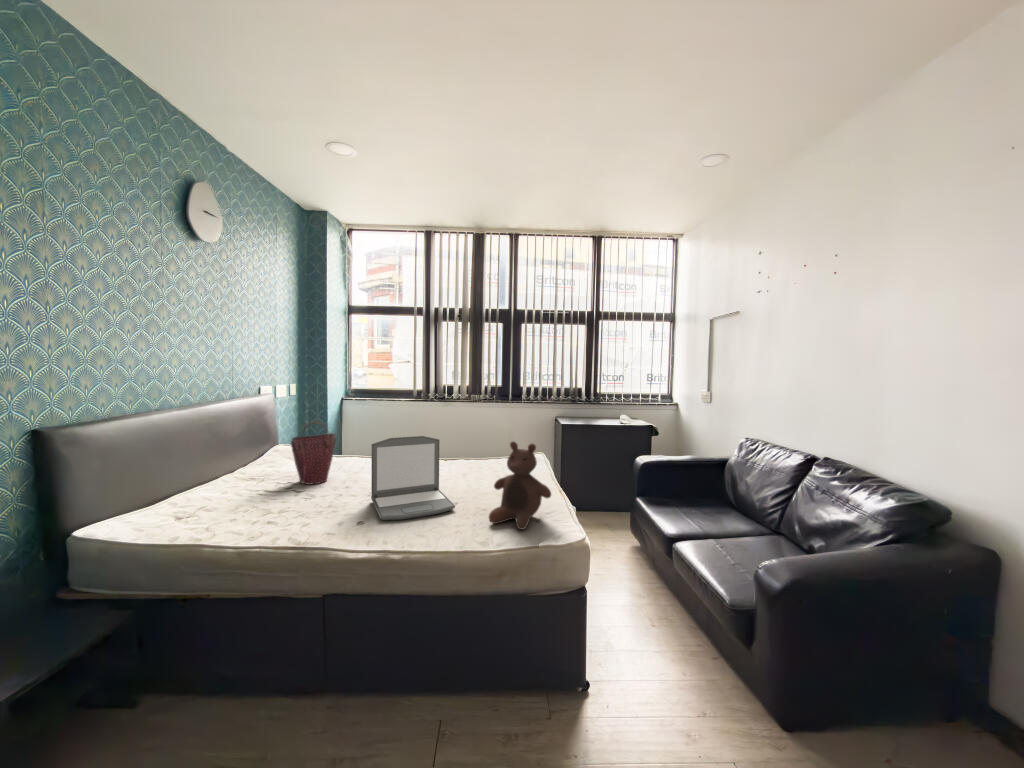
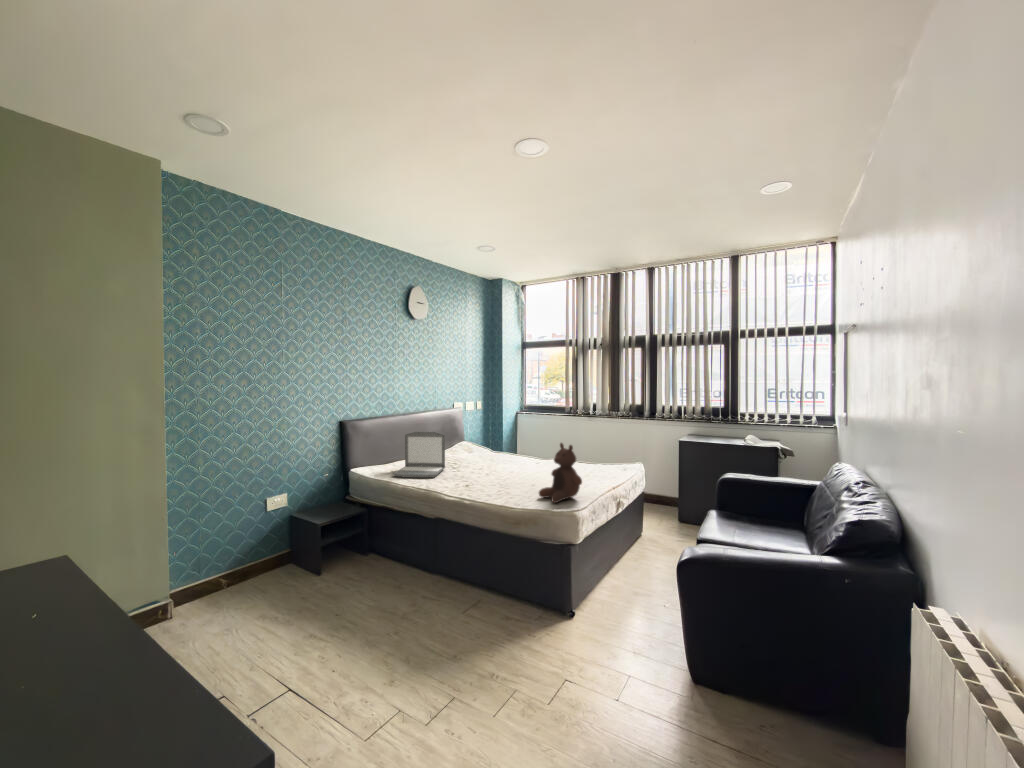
handbag: present [291,421,336,485] -> none [455,425,482,465]
laptop: present [371,436,455,520] -> present [393,432,445,478]

